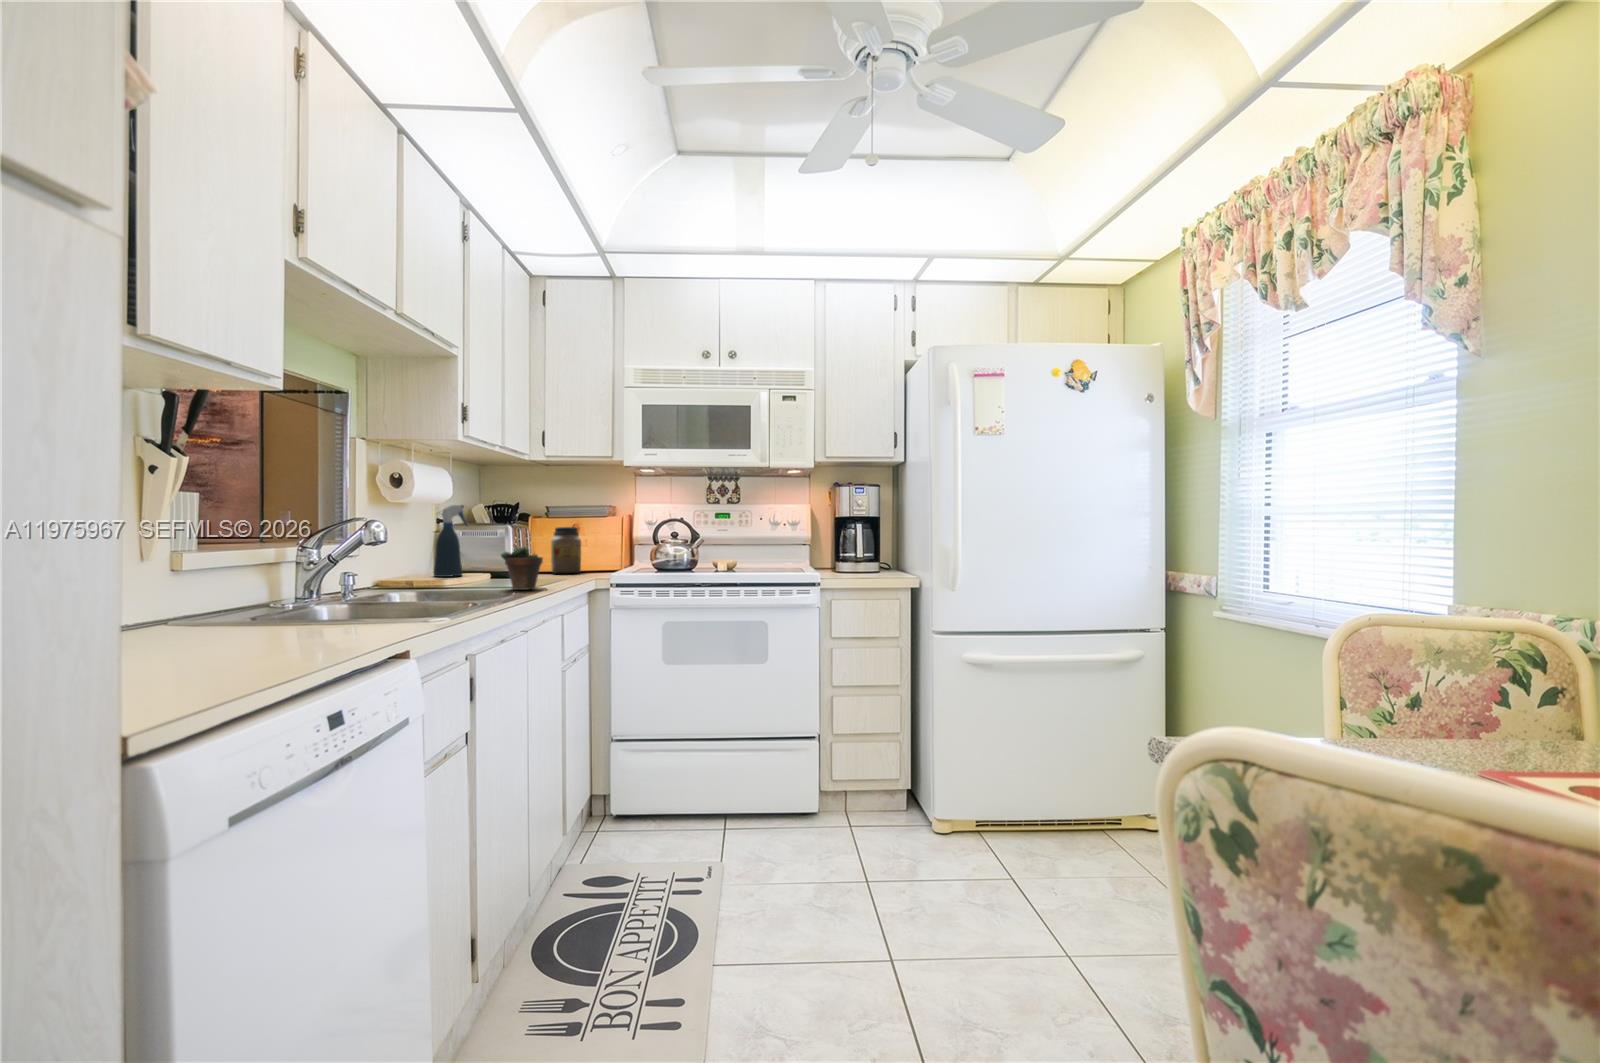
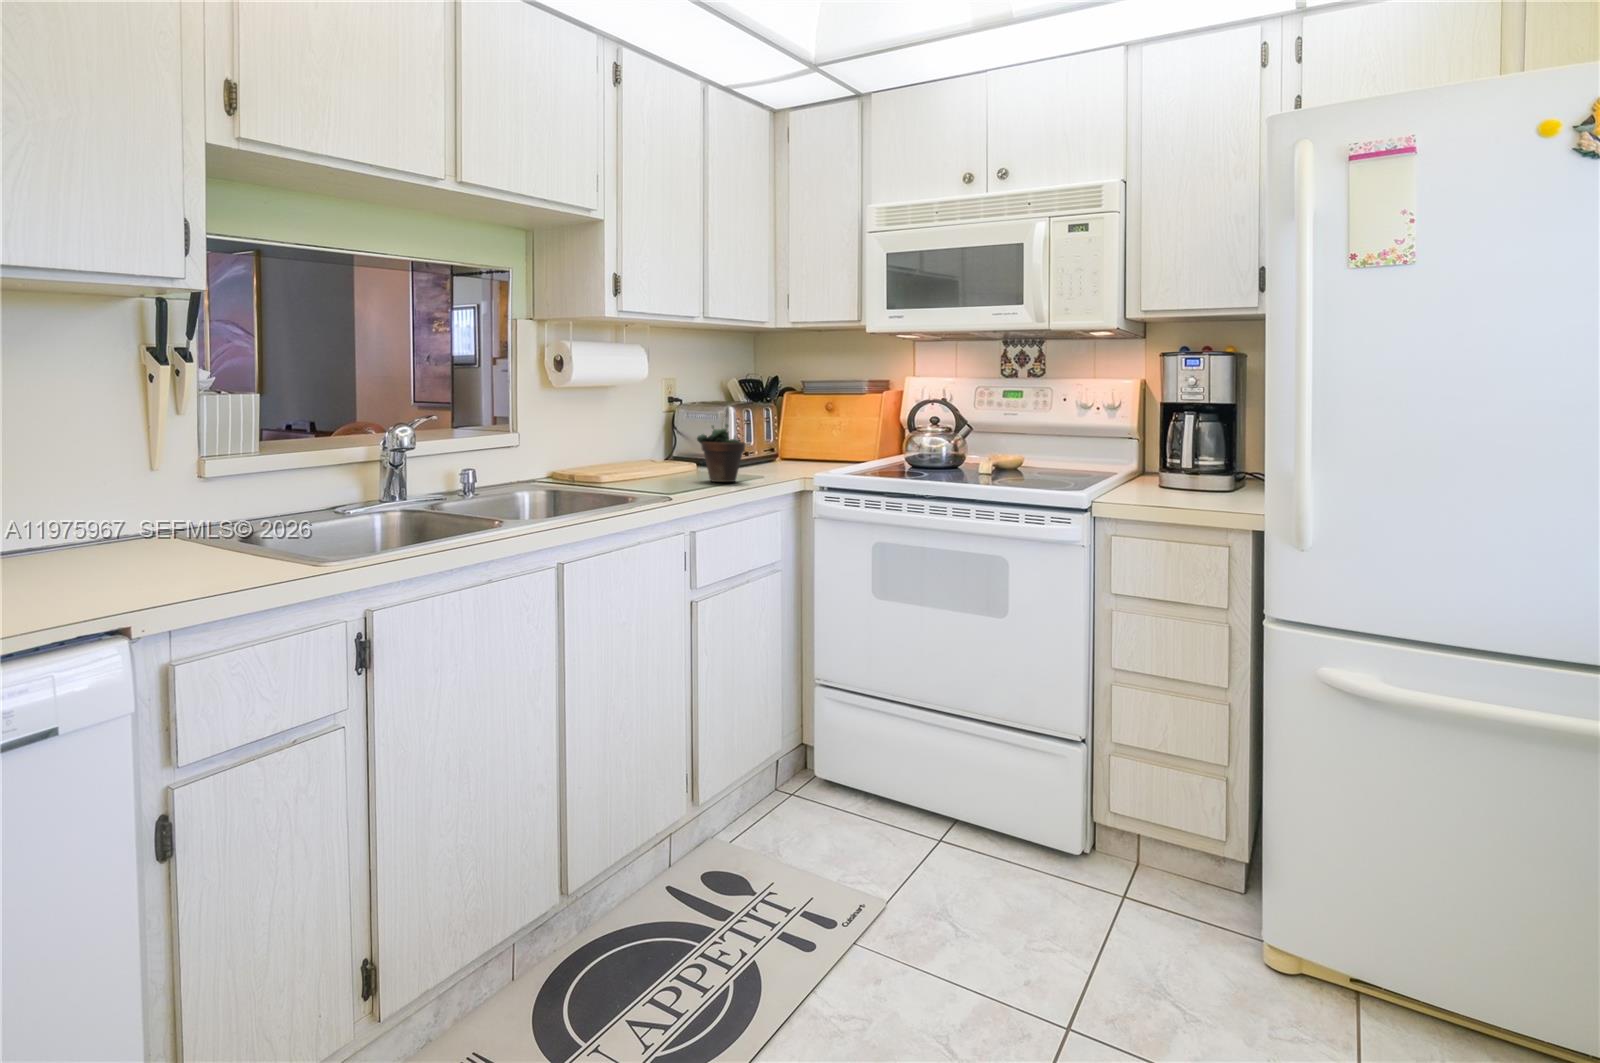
spray bottle: present [434,505,467,577] -> none [648,375,687,461]
jar: present [551,527,581,573] -> none [782,405,818,465]

